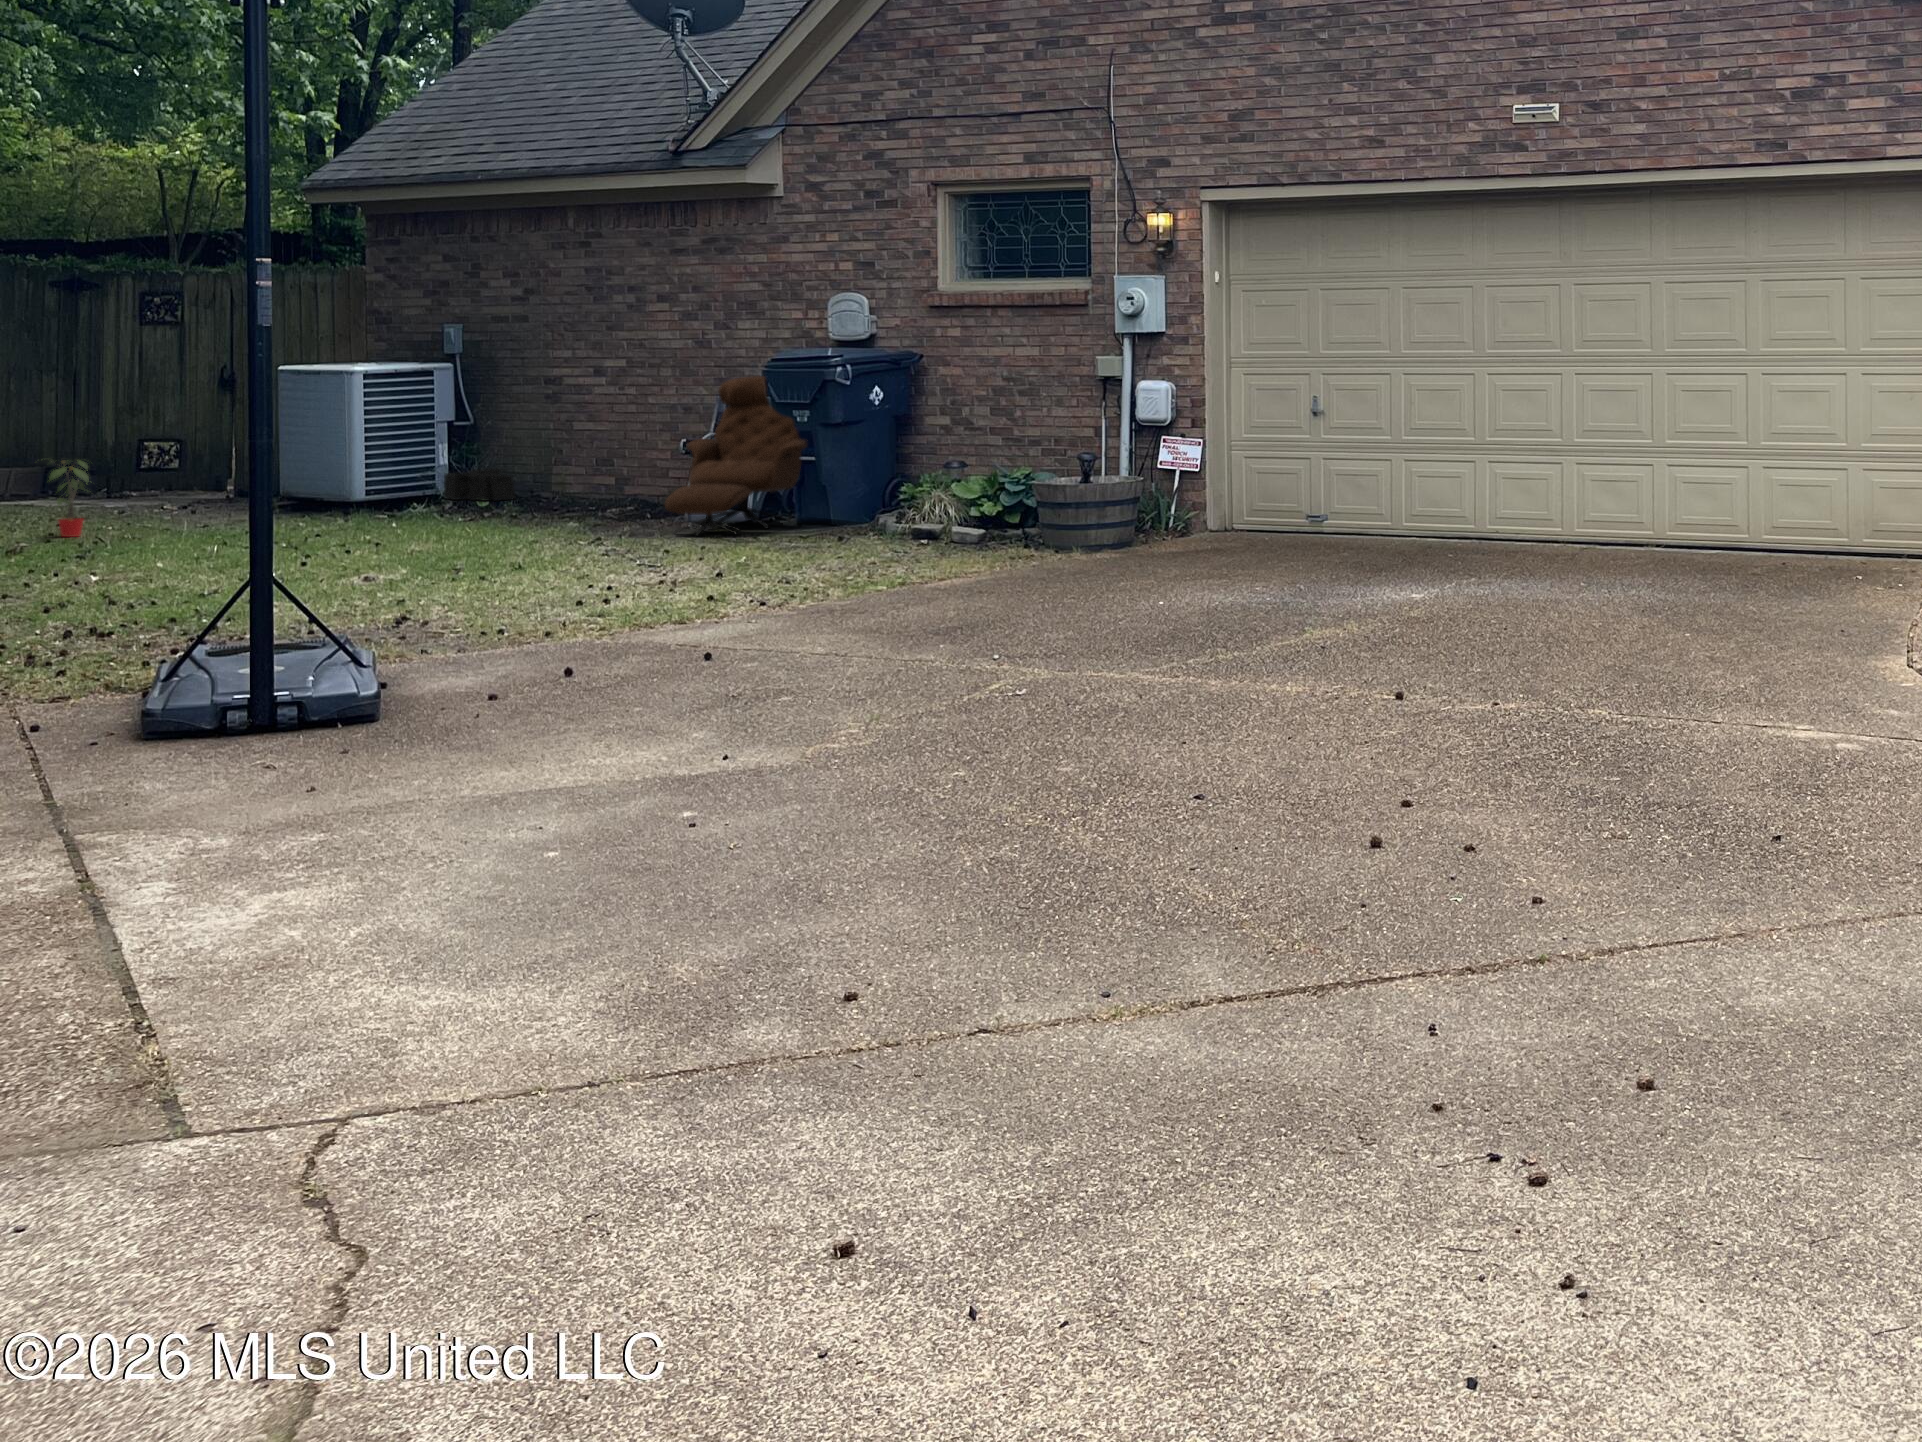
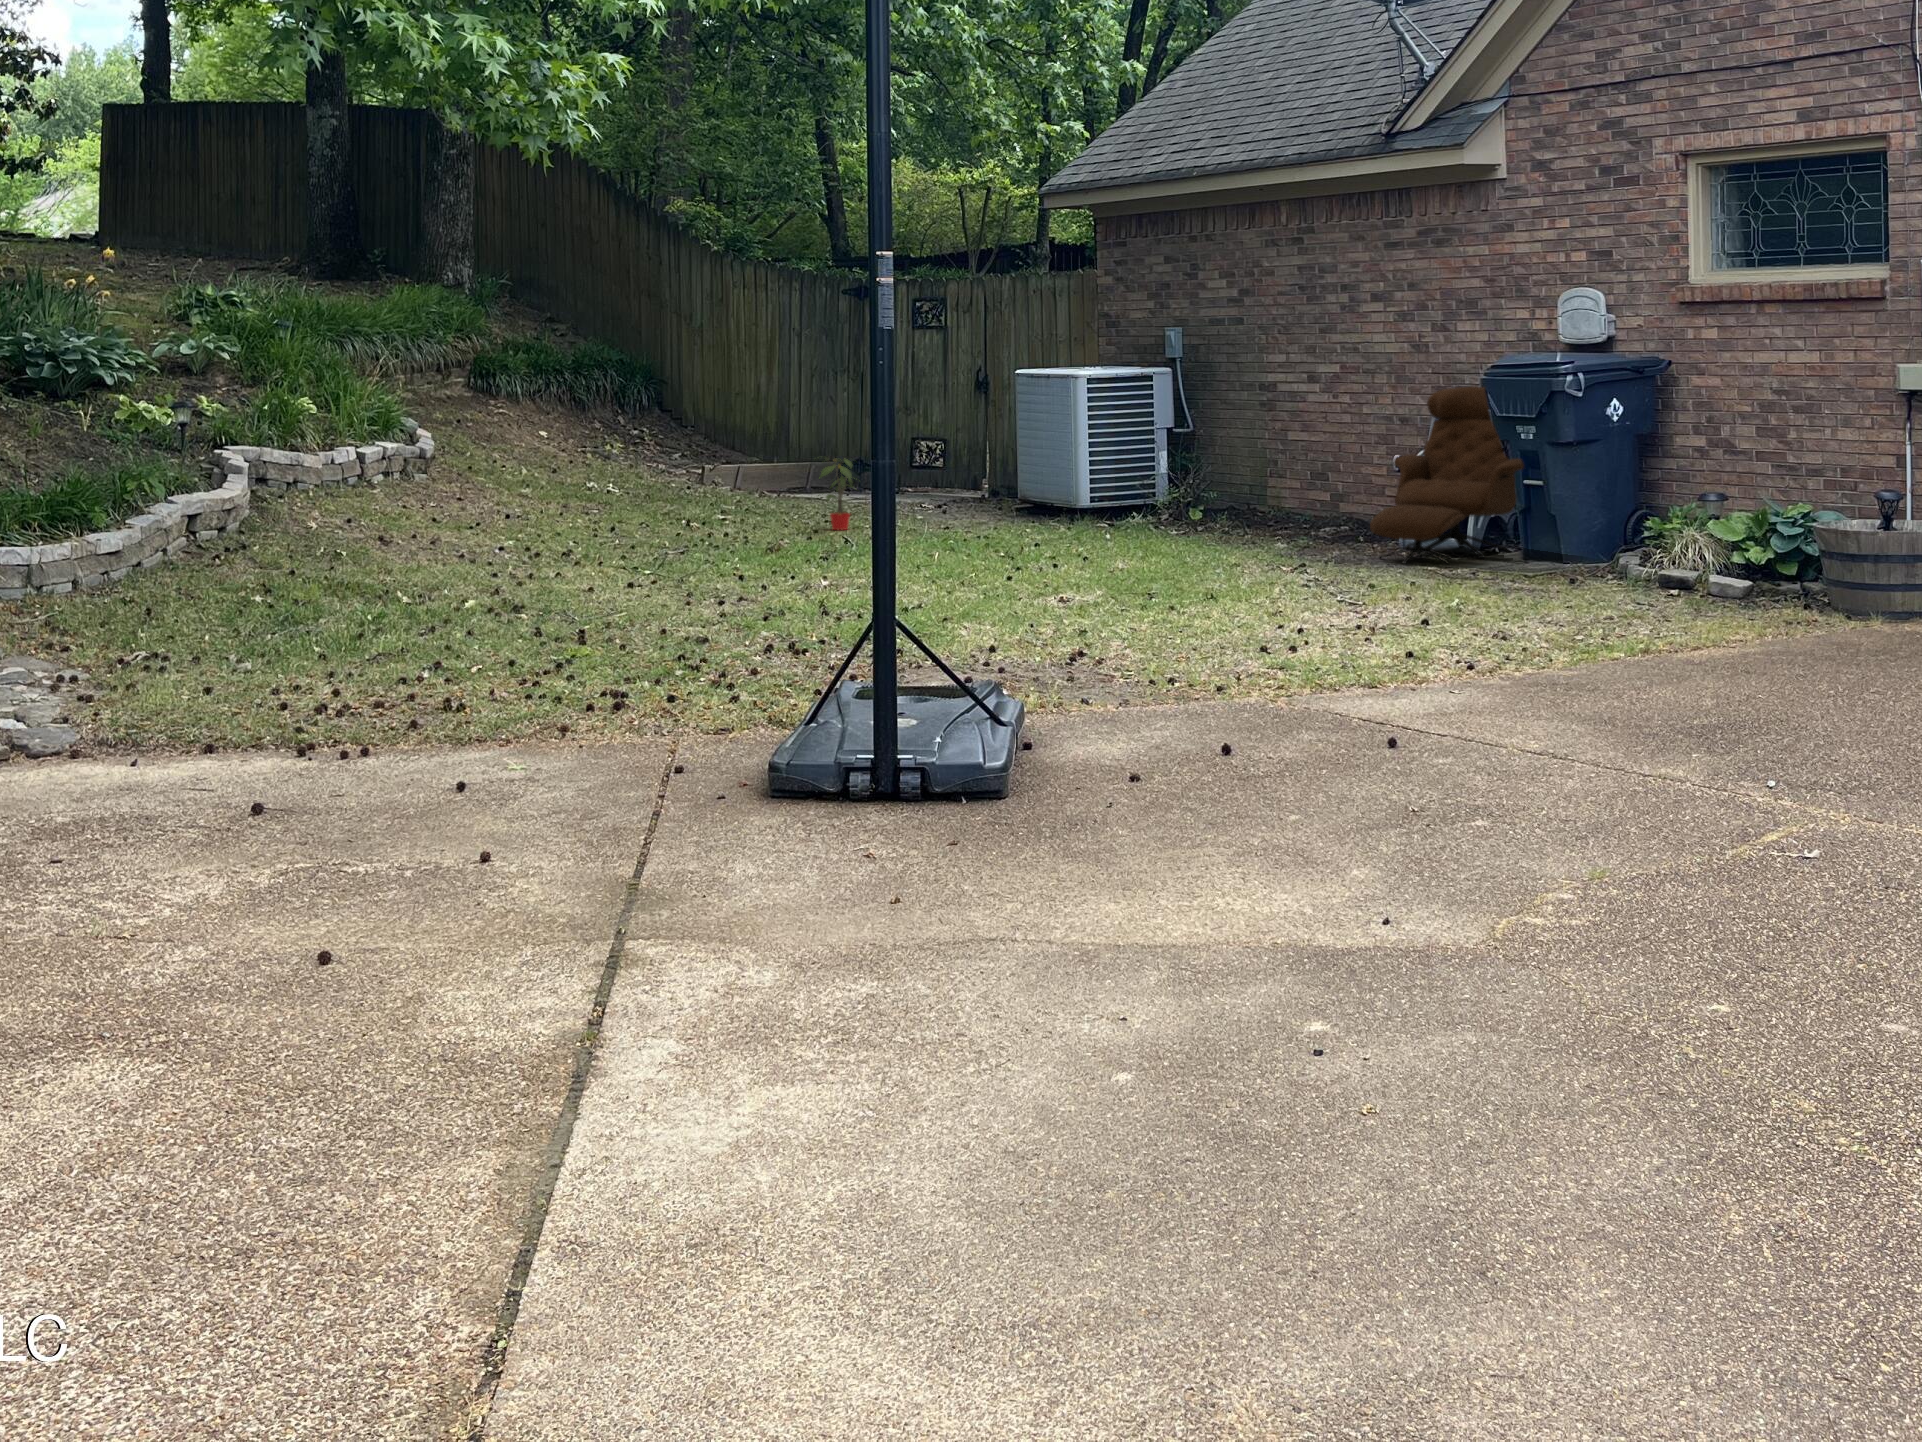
storage bin: present [444,468,516,501] -> none [1163,478,1229,511]

